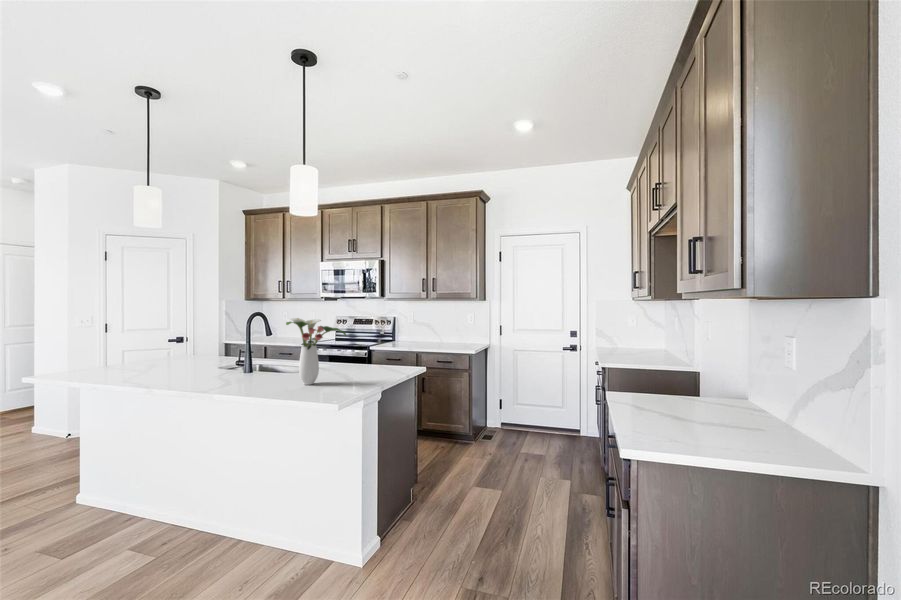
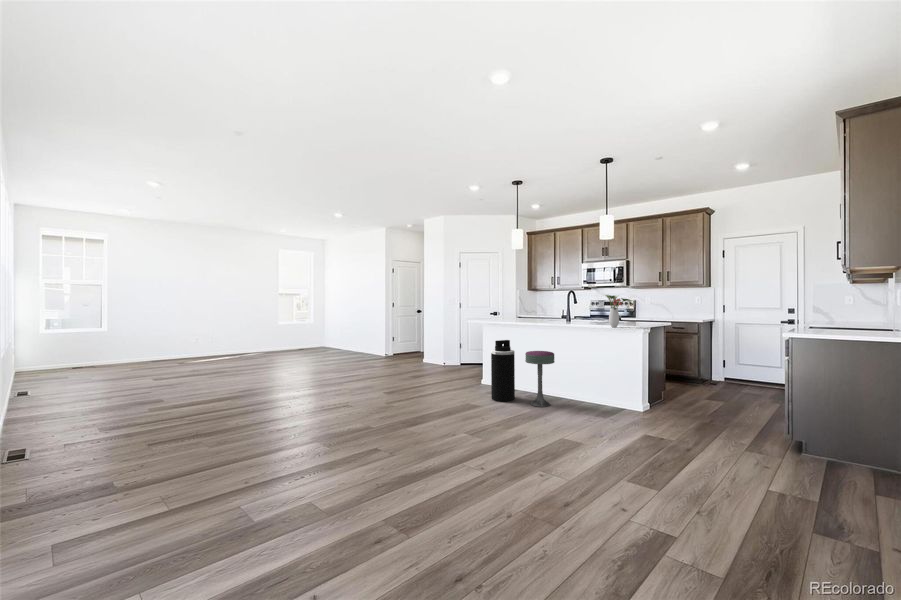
trash can: none [36,416,107,570] -> present [491,340,515,402]
bar stool: none [113,437,190,573] -> present [525,351,555,407]

